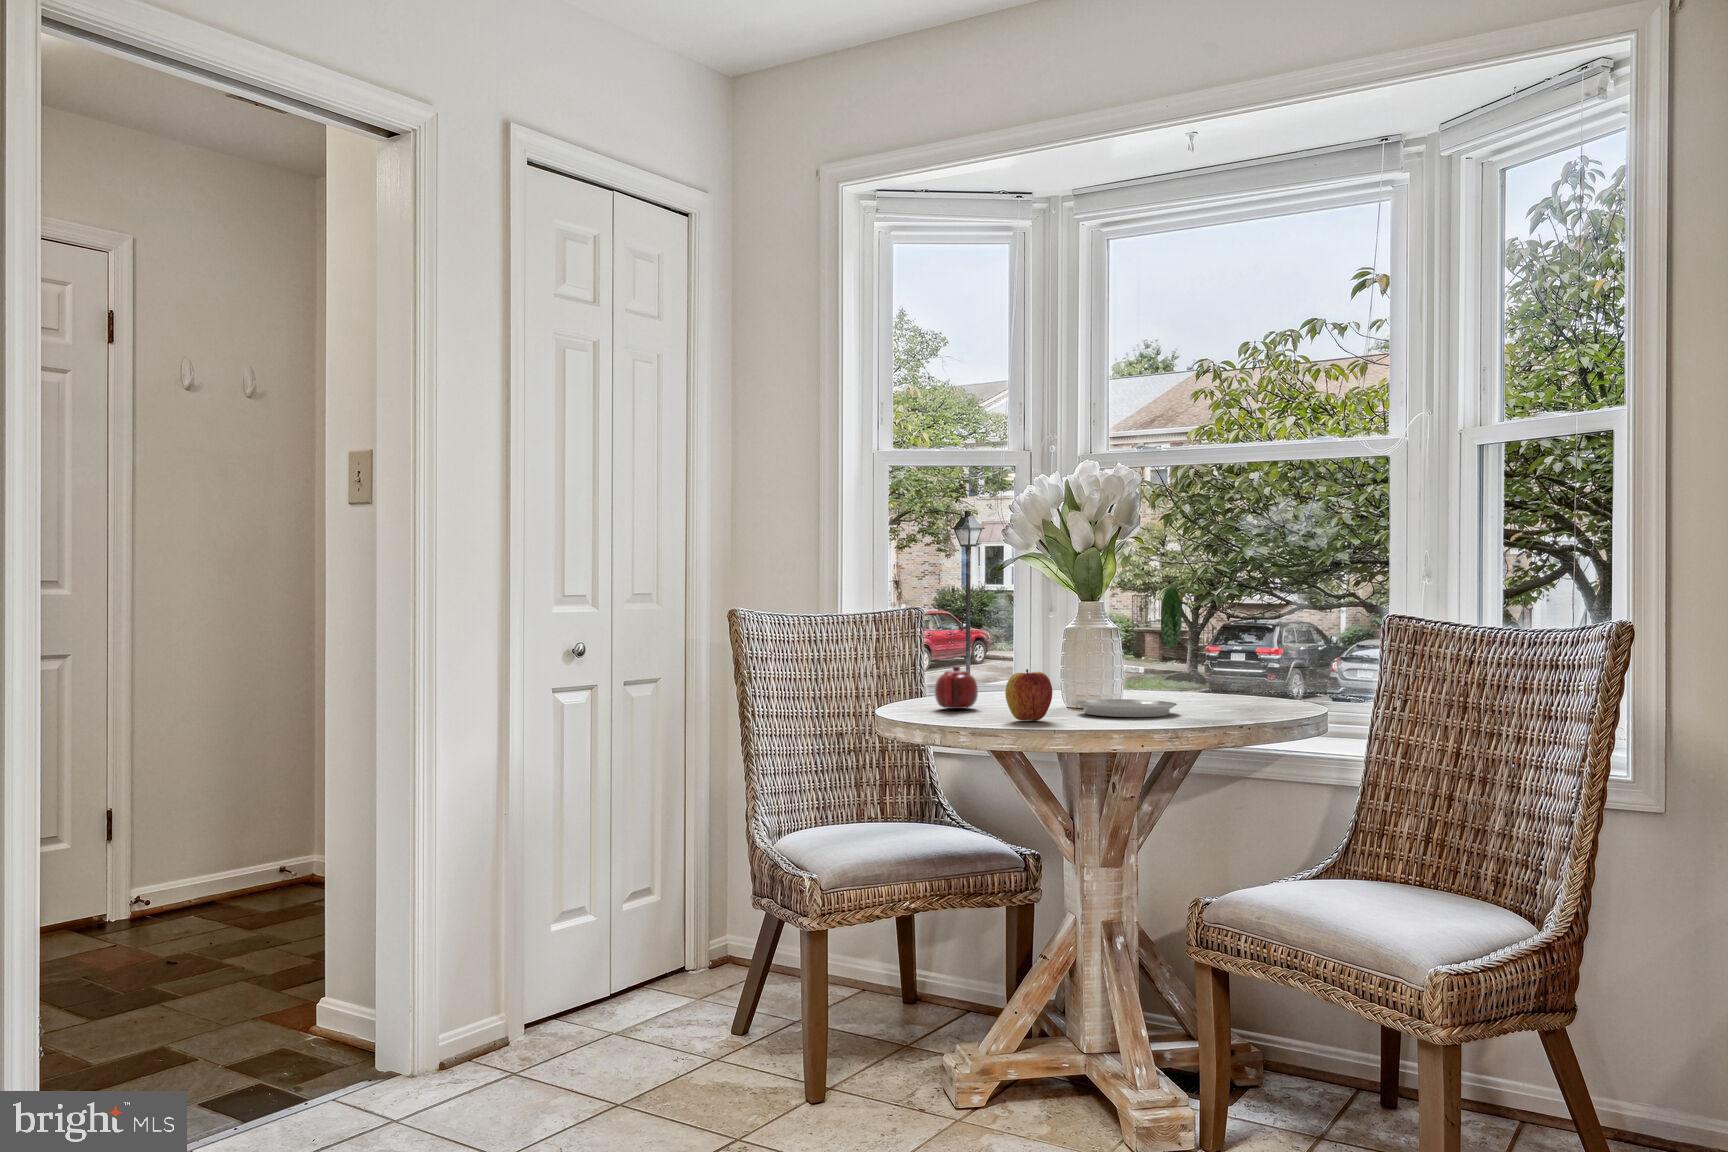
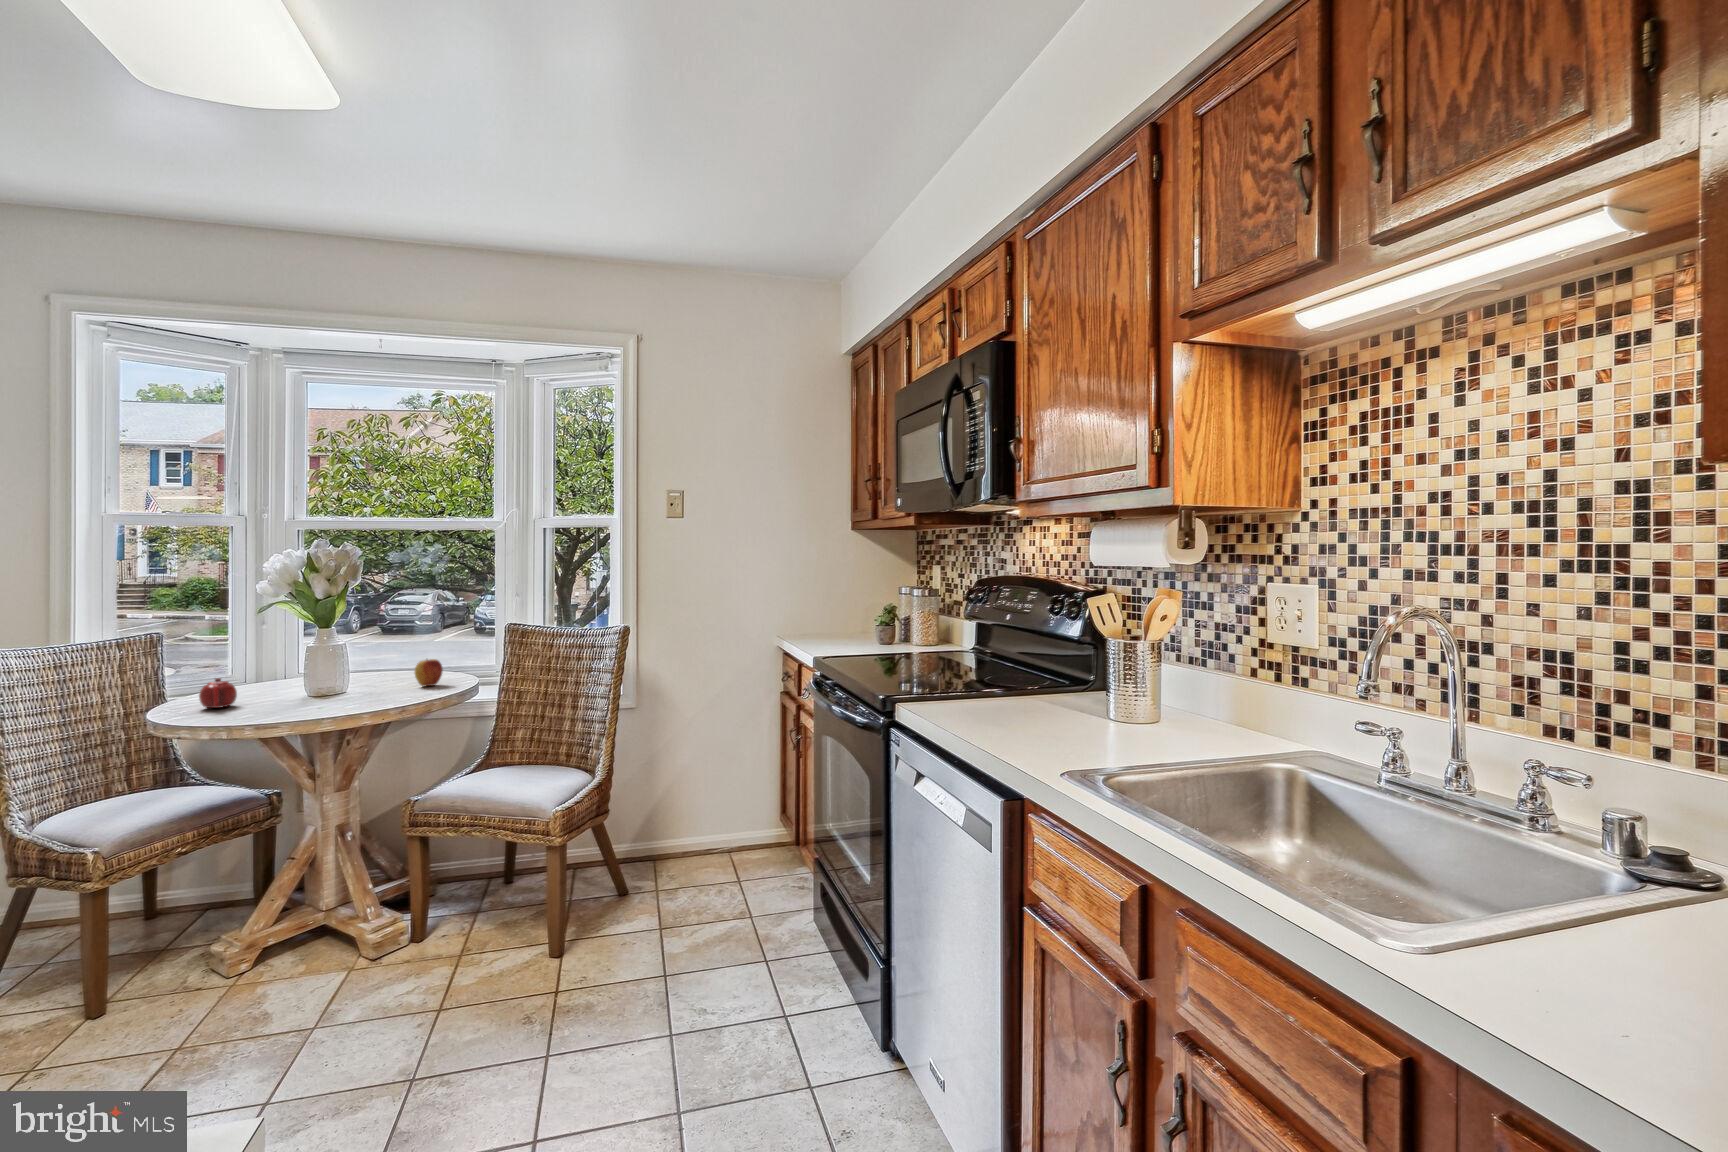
plate: present [1077,587,1182,717] -> none [320,618,391,701]
apple: present [1005,669,1052,721] -> present [415,659,443,686]

